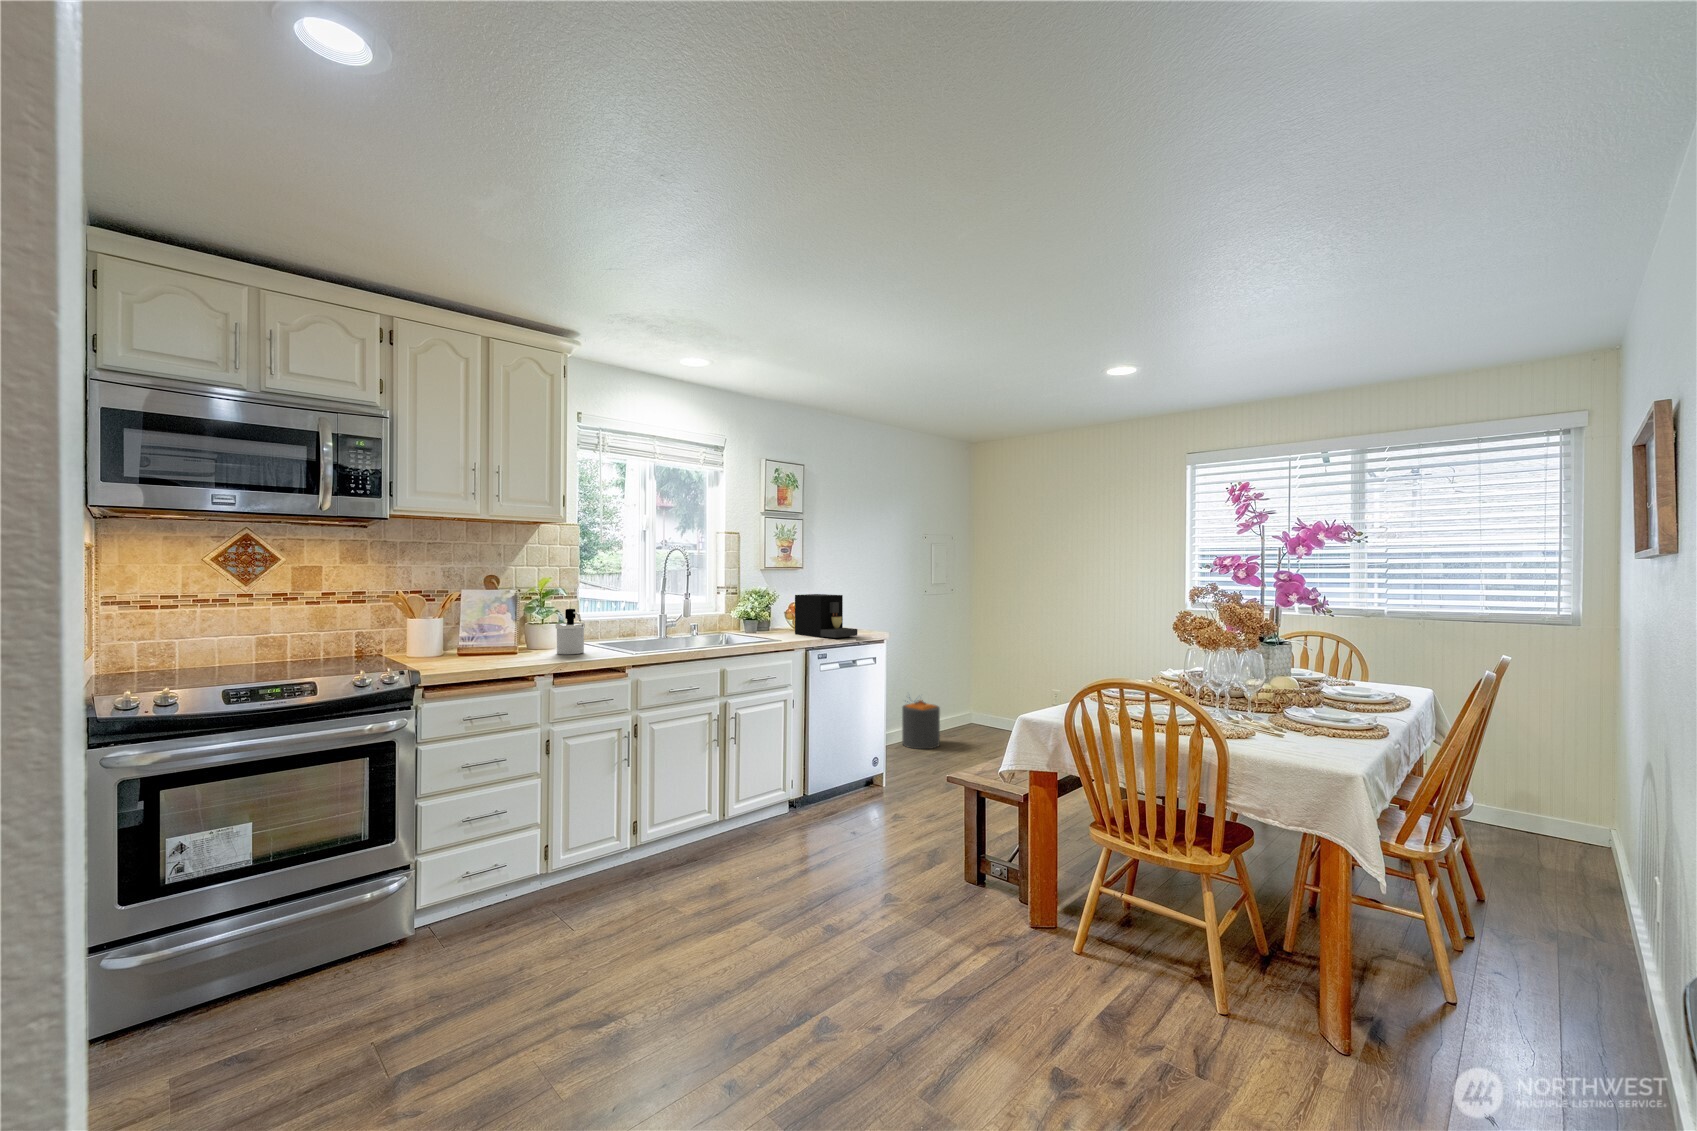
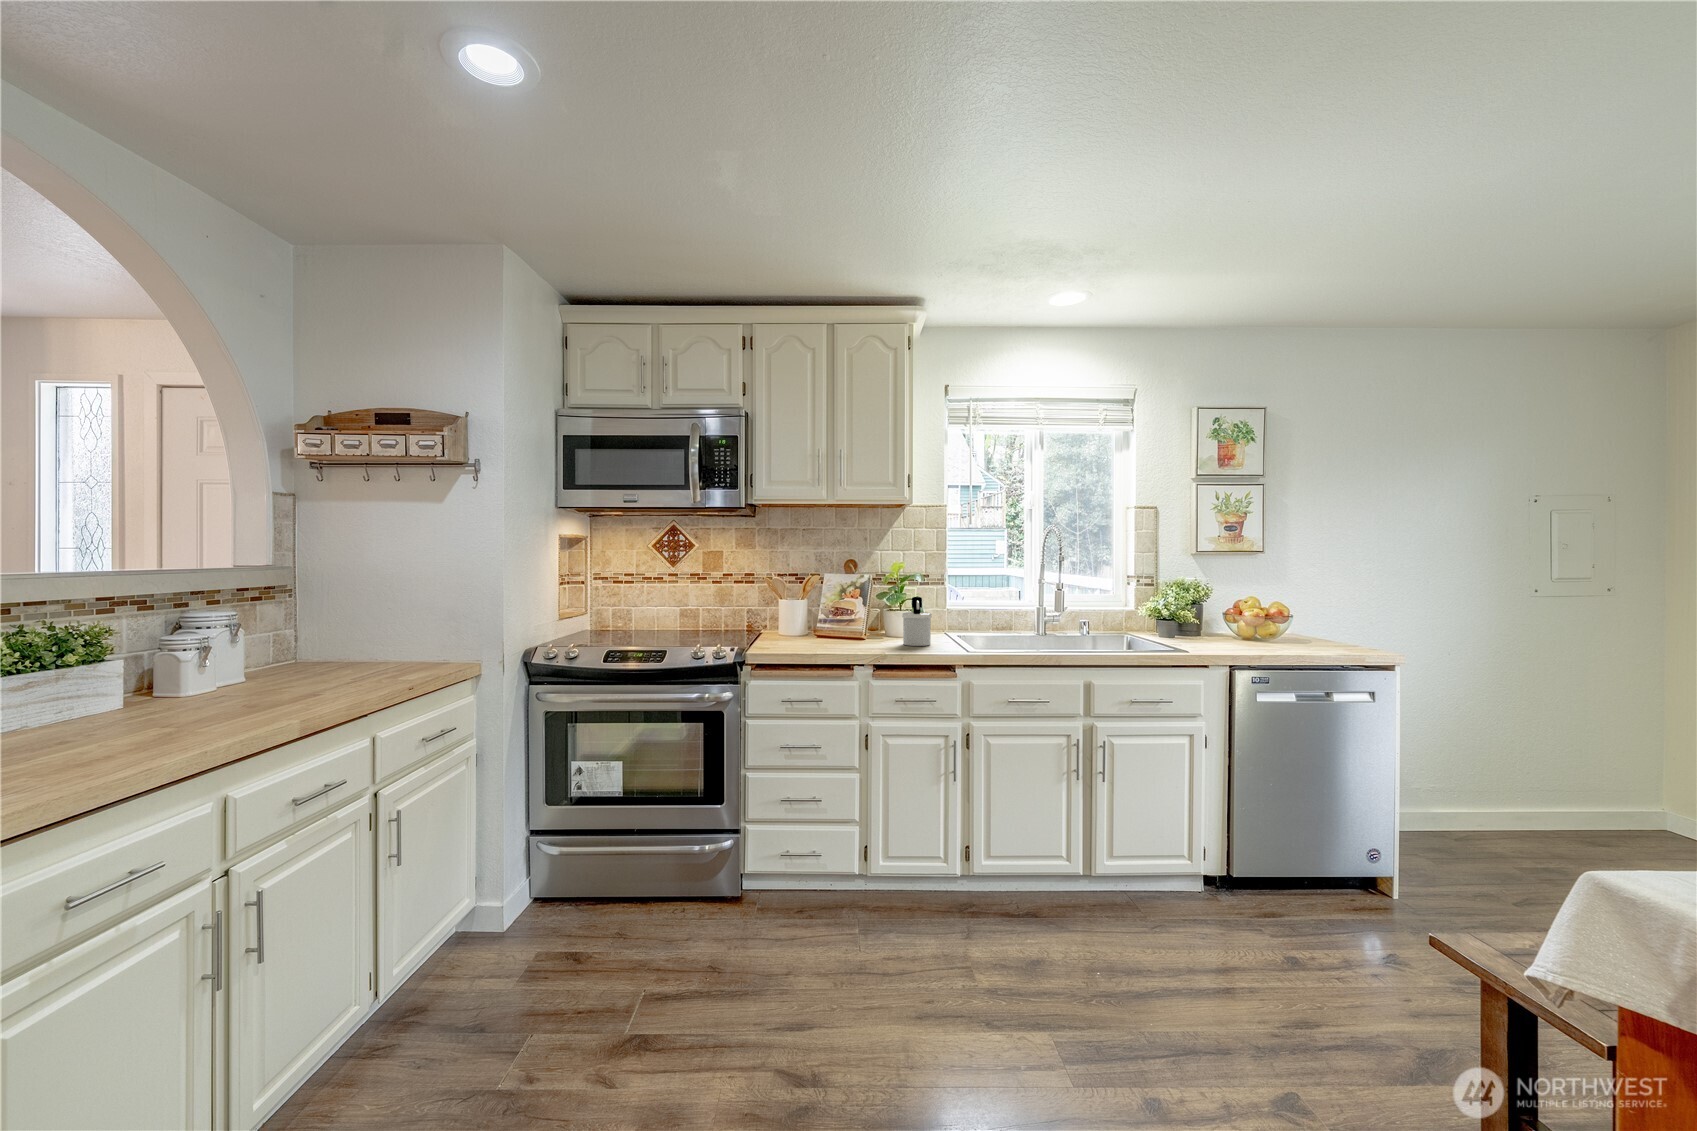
coffee maker: present [795,594,858,638] -> none [1230,590,1323,654]
trash can: present [902,697,940,749] -> none [1460,752,1544,856]

